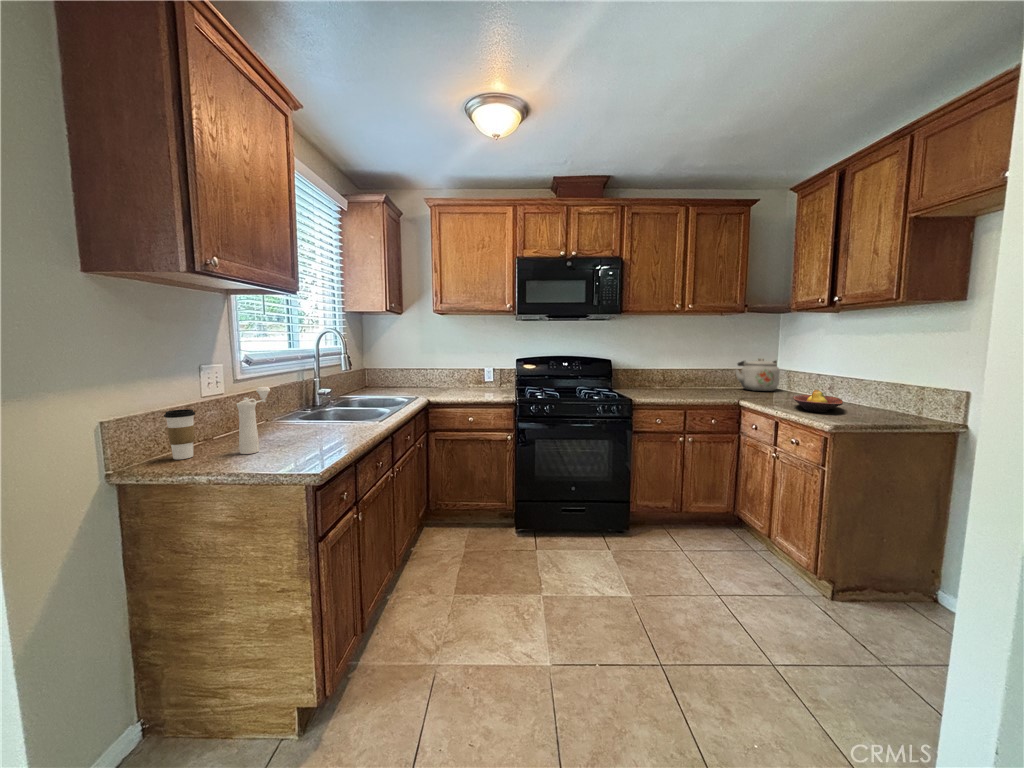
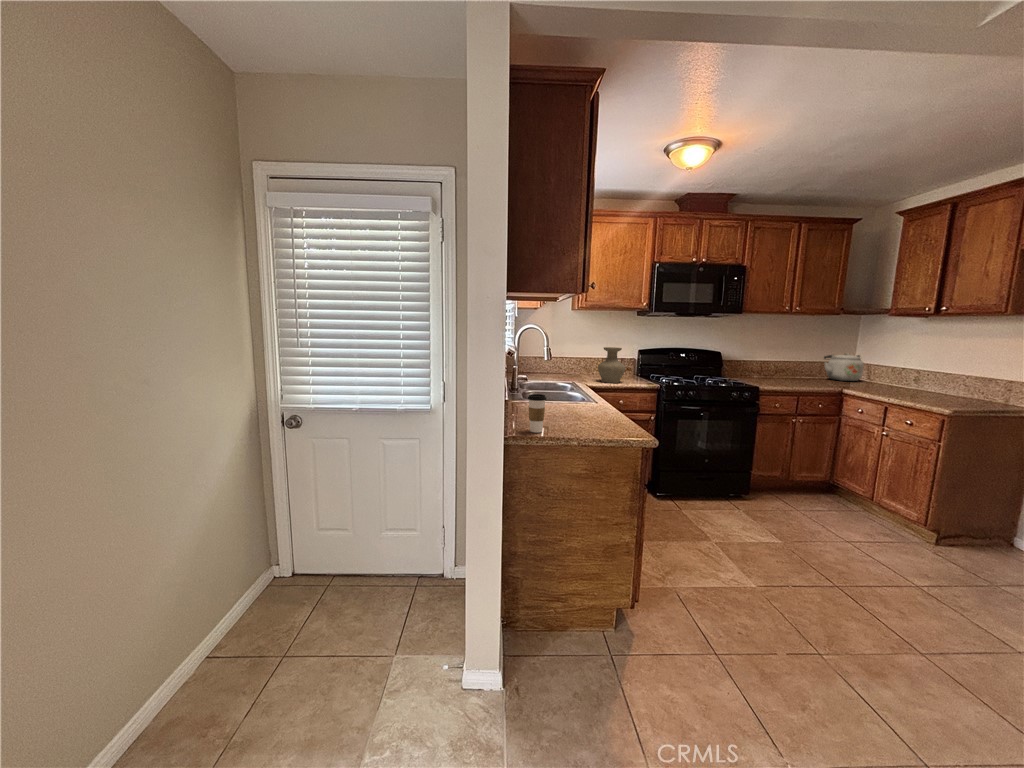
vase: none [452,356,483,396] -> present [598,347,625,383]
pepper mill: present [236,387,270,454] -> none [564,376,582,429]
fruit bowl: present [793,390,843,413] -> none [897,382,946,400]

